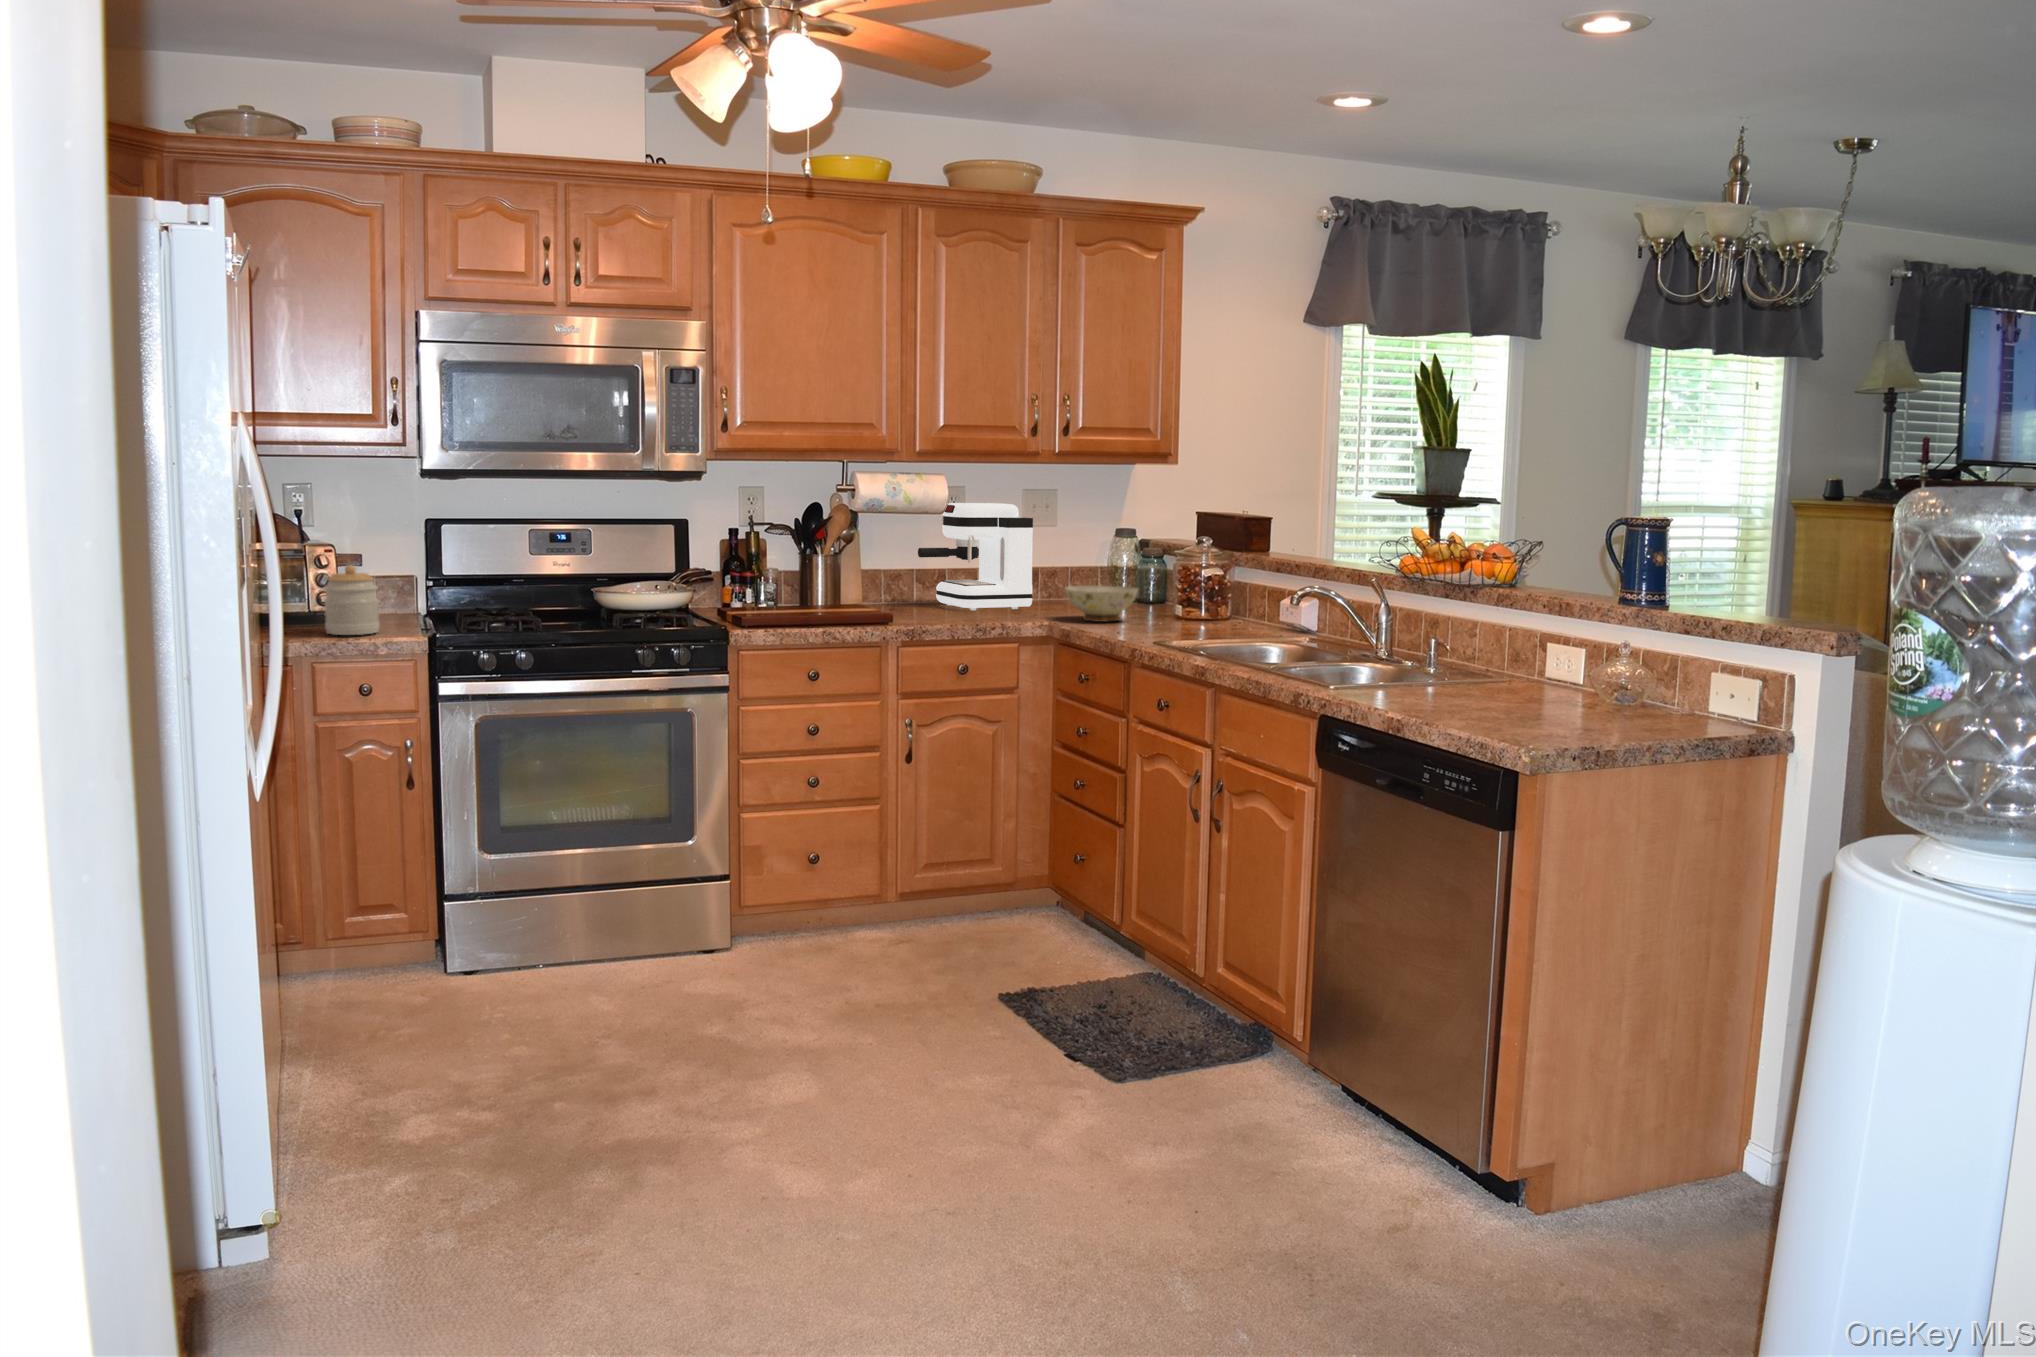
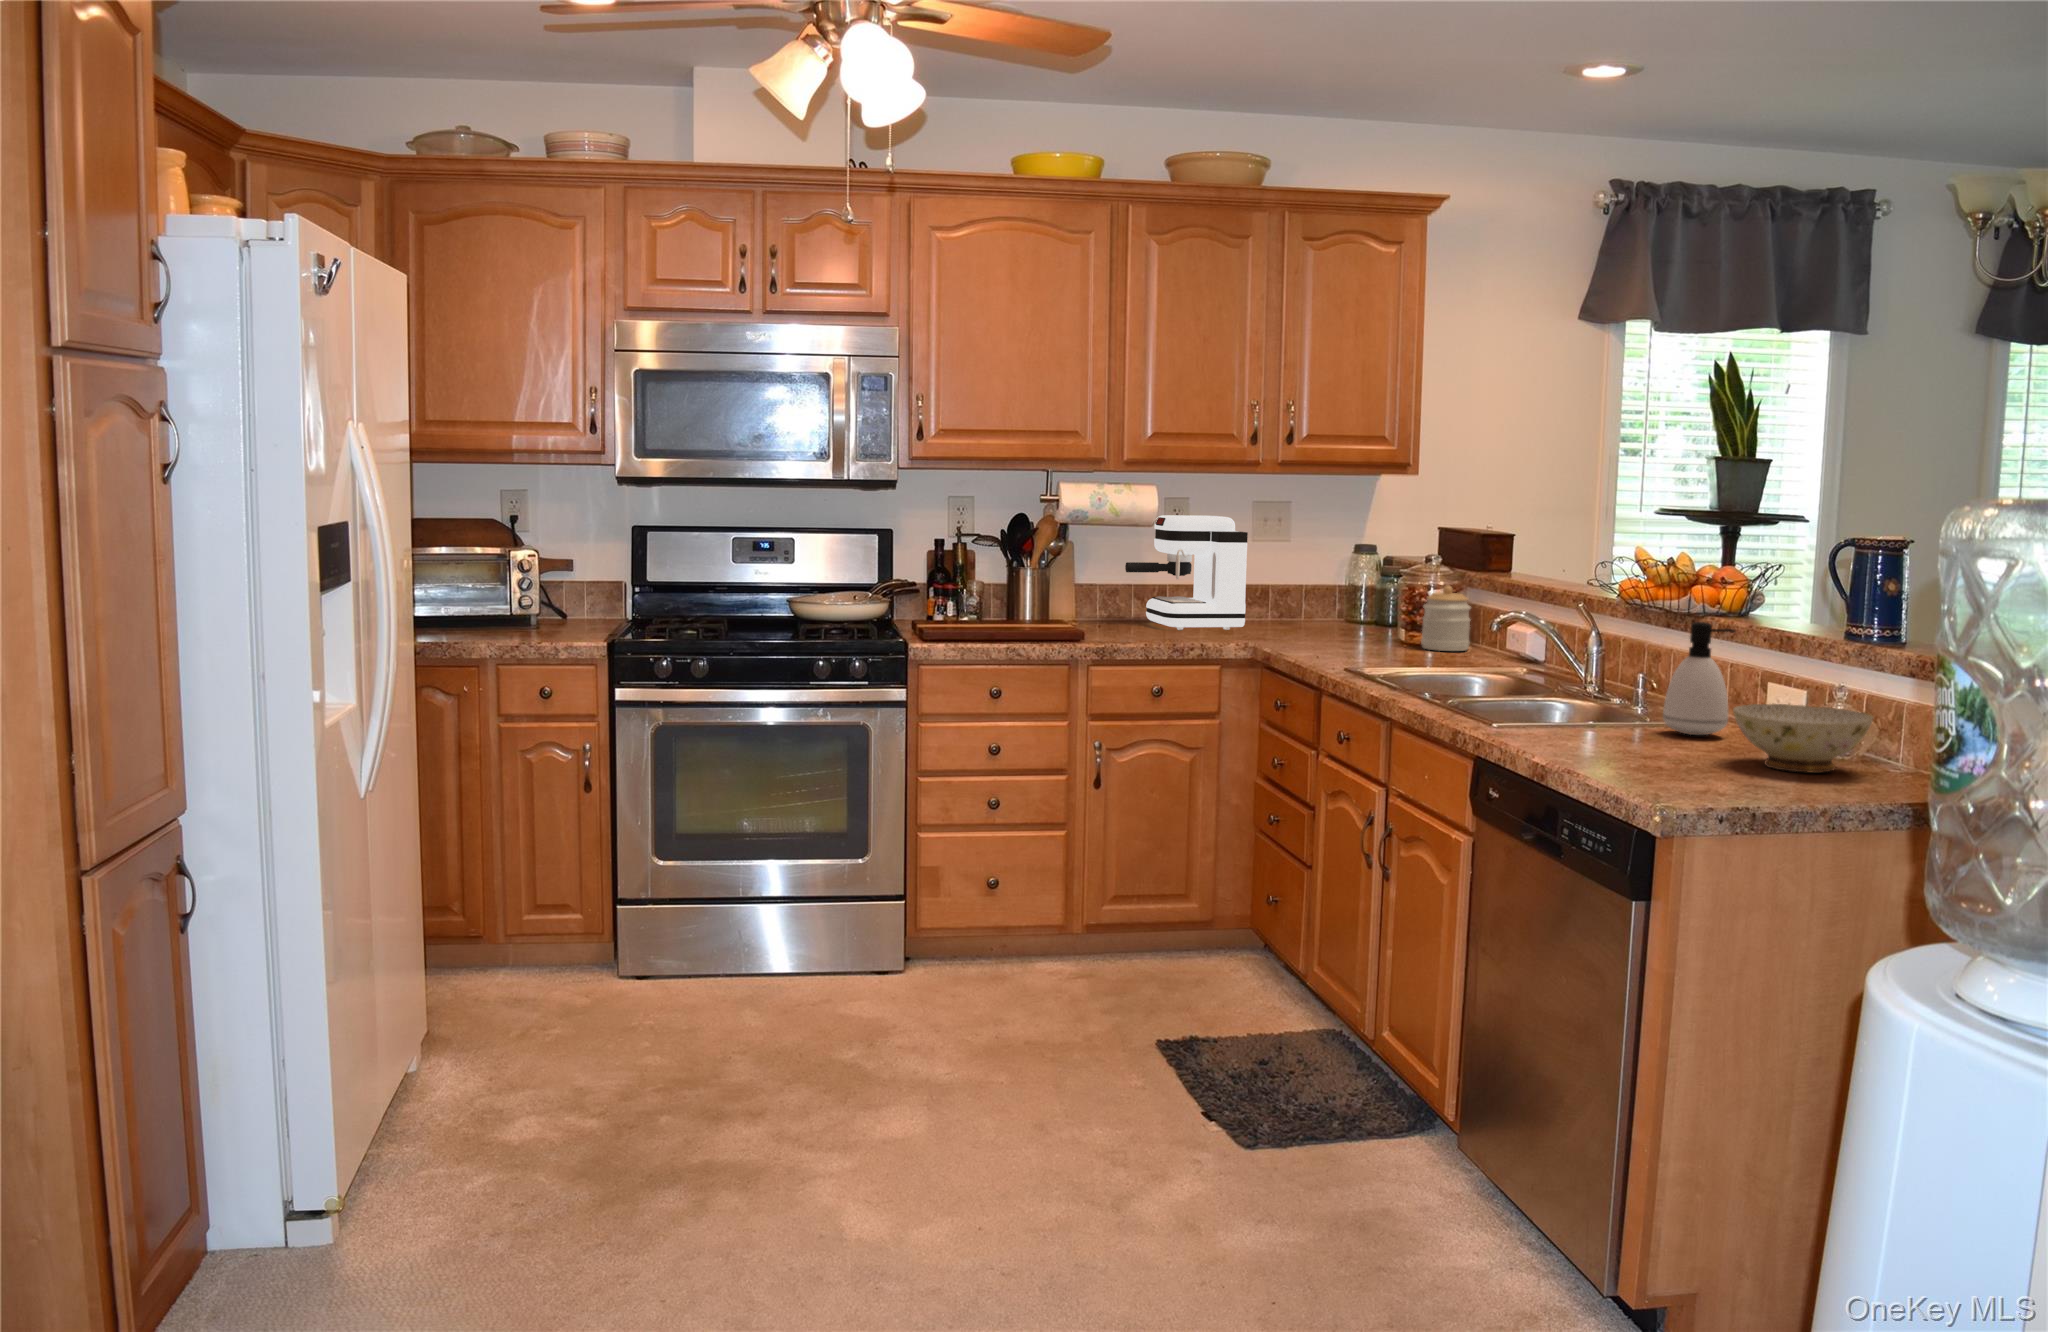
jar: present [324,565,379,635] -> present [1421,586,1471,651]
ceramic bowl: present [1065,585,1138,622] -> present [1733,704,1873,773]
soap dispenser: none [1465,589,1527,689] -> present [1663,622,1735,735]

